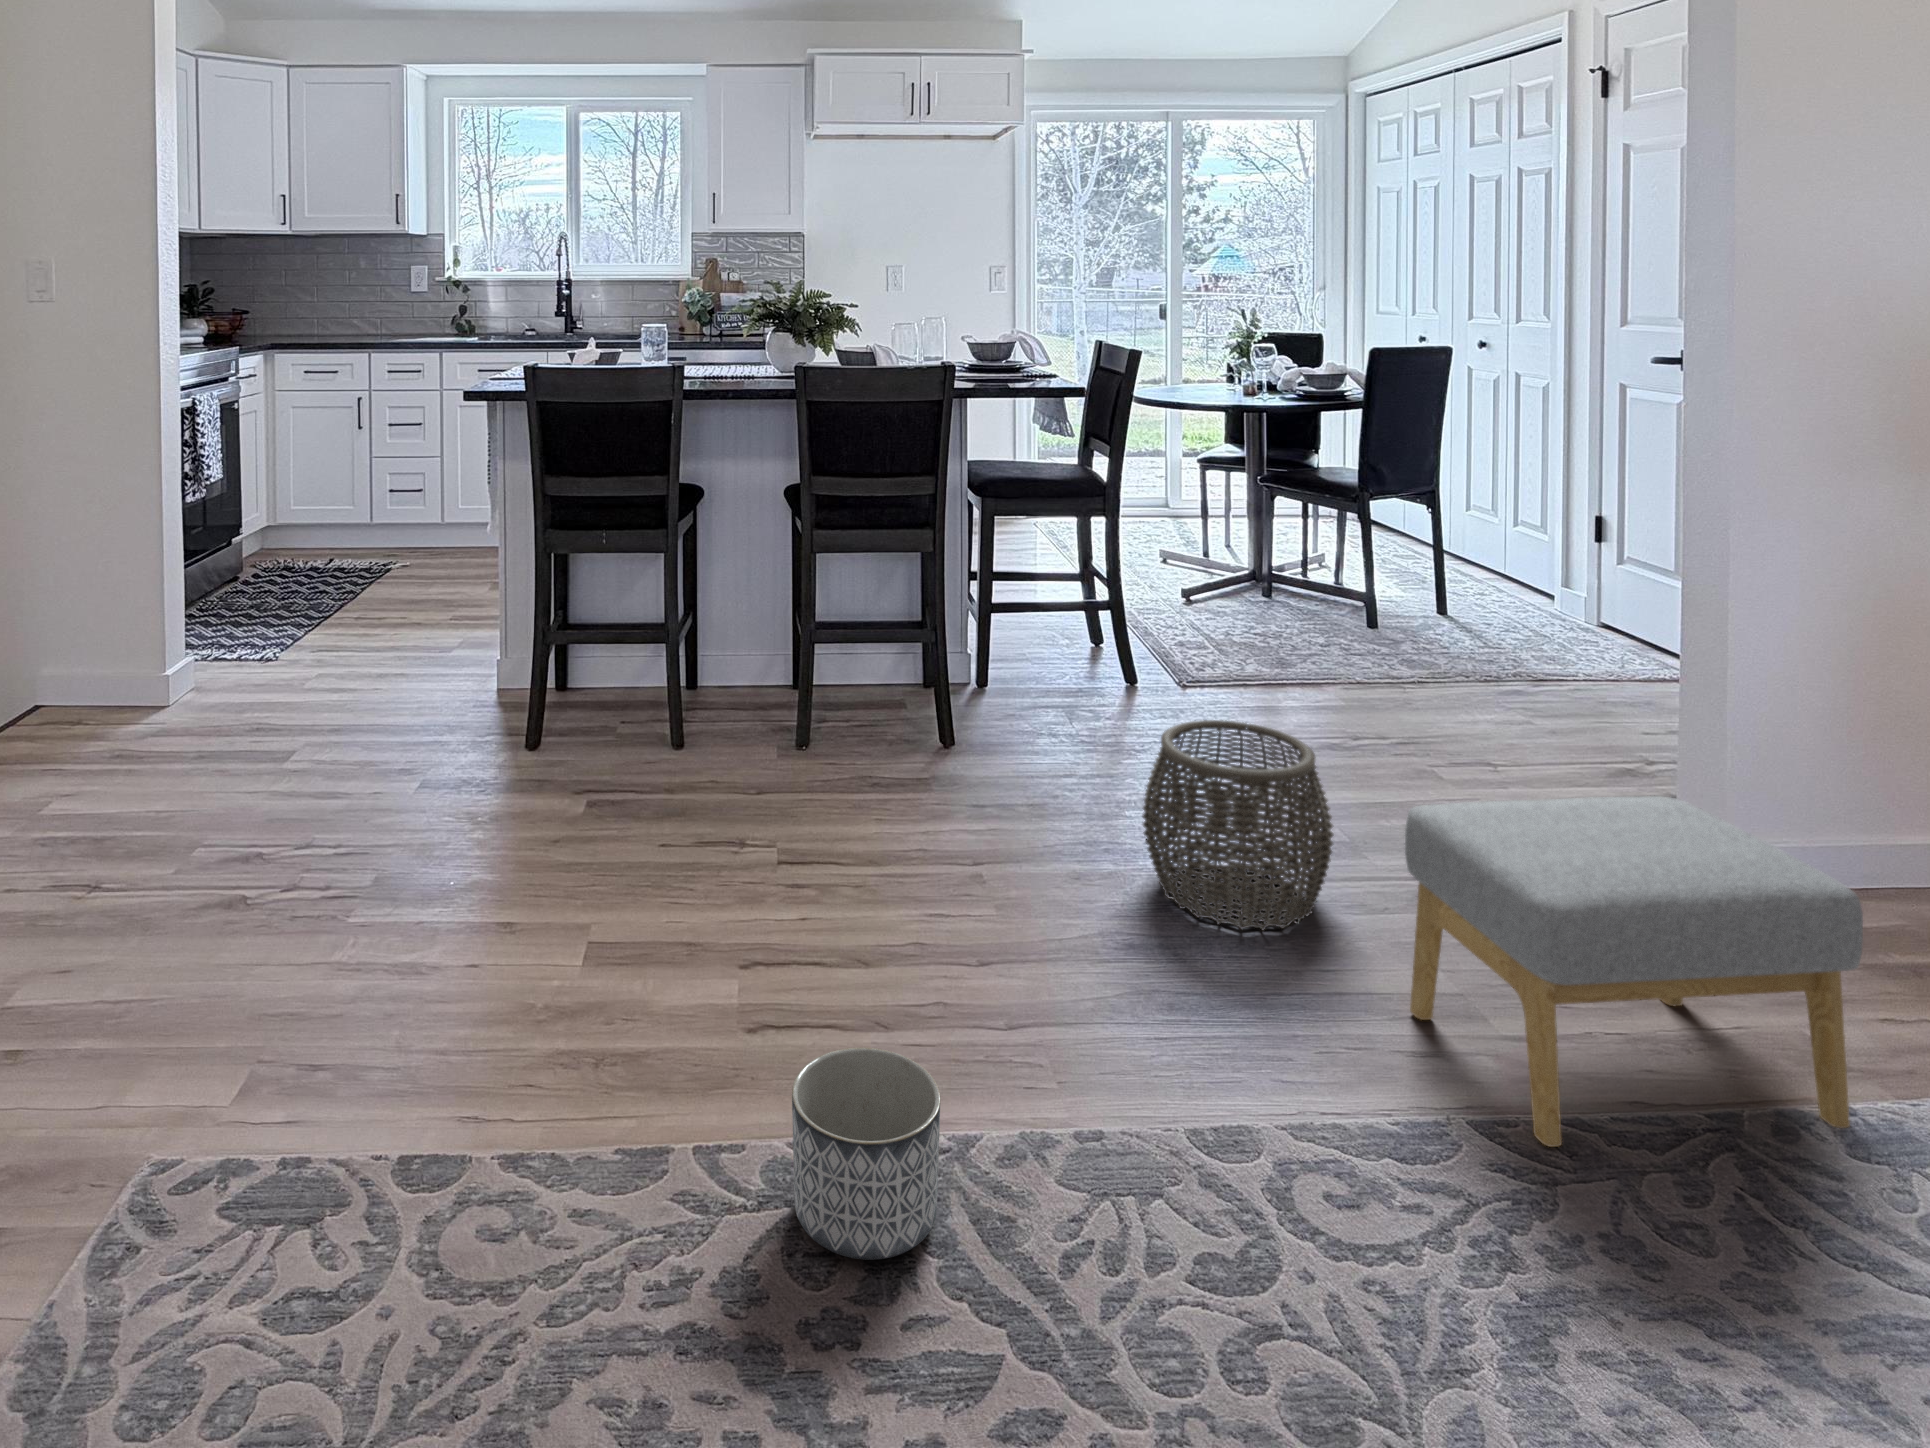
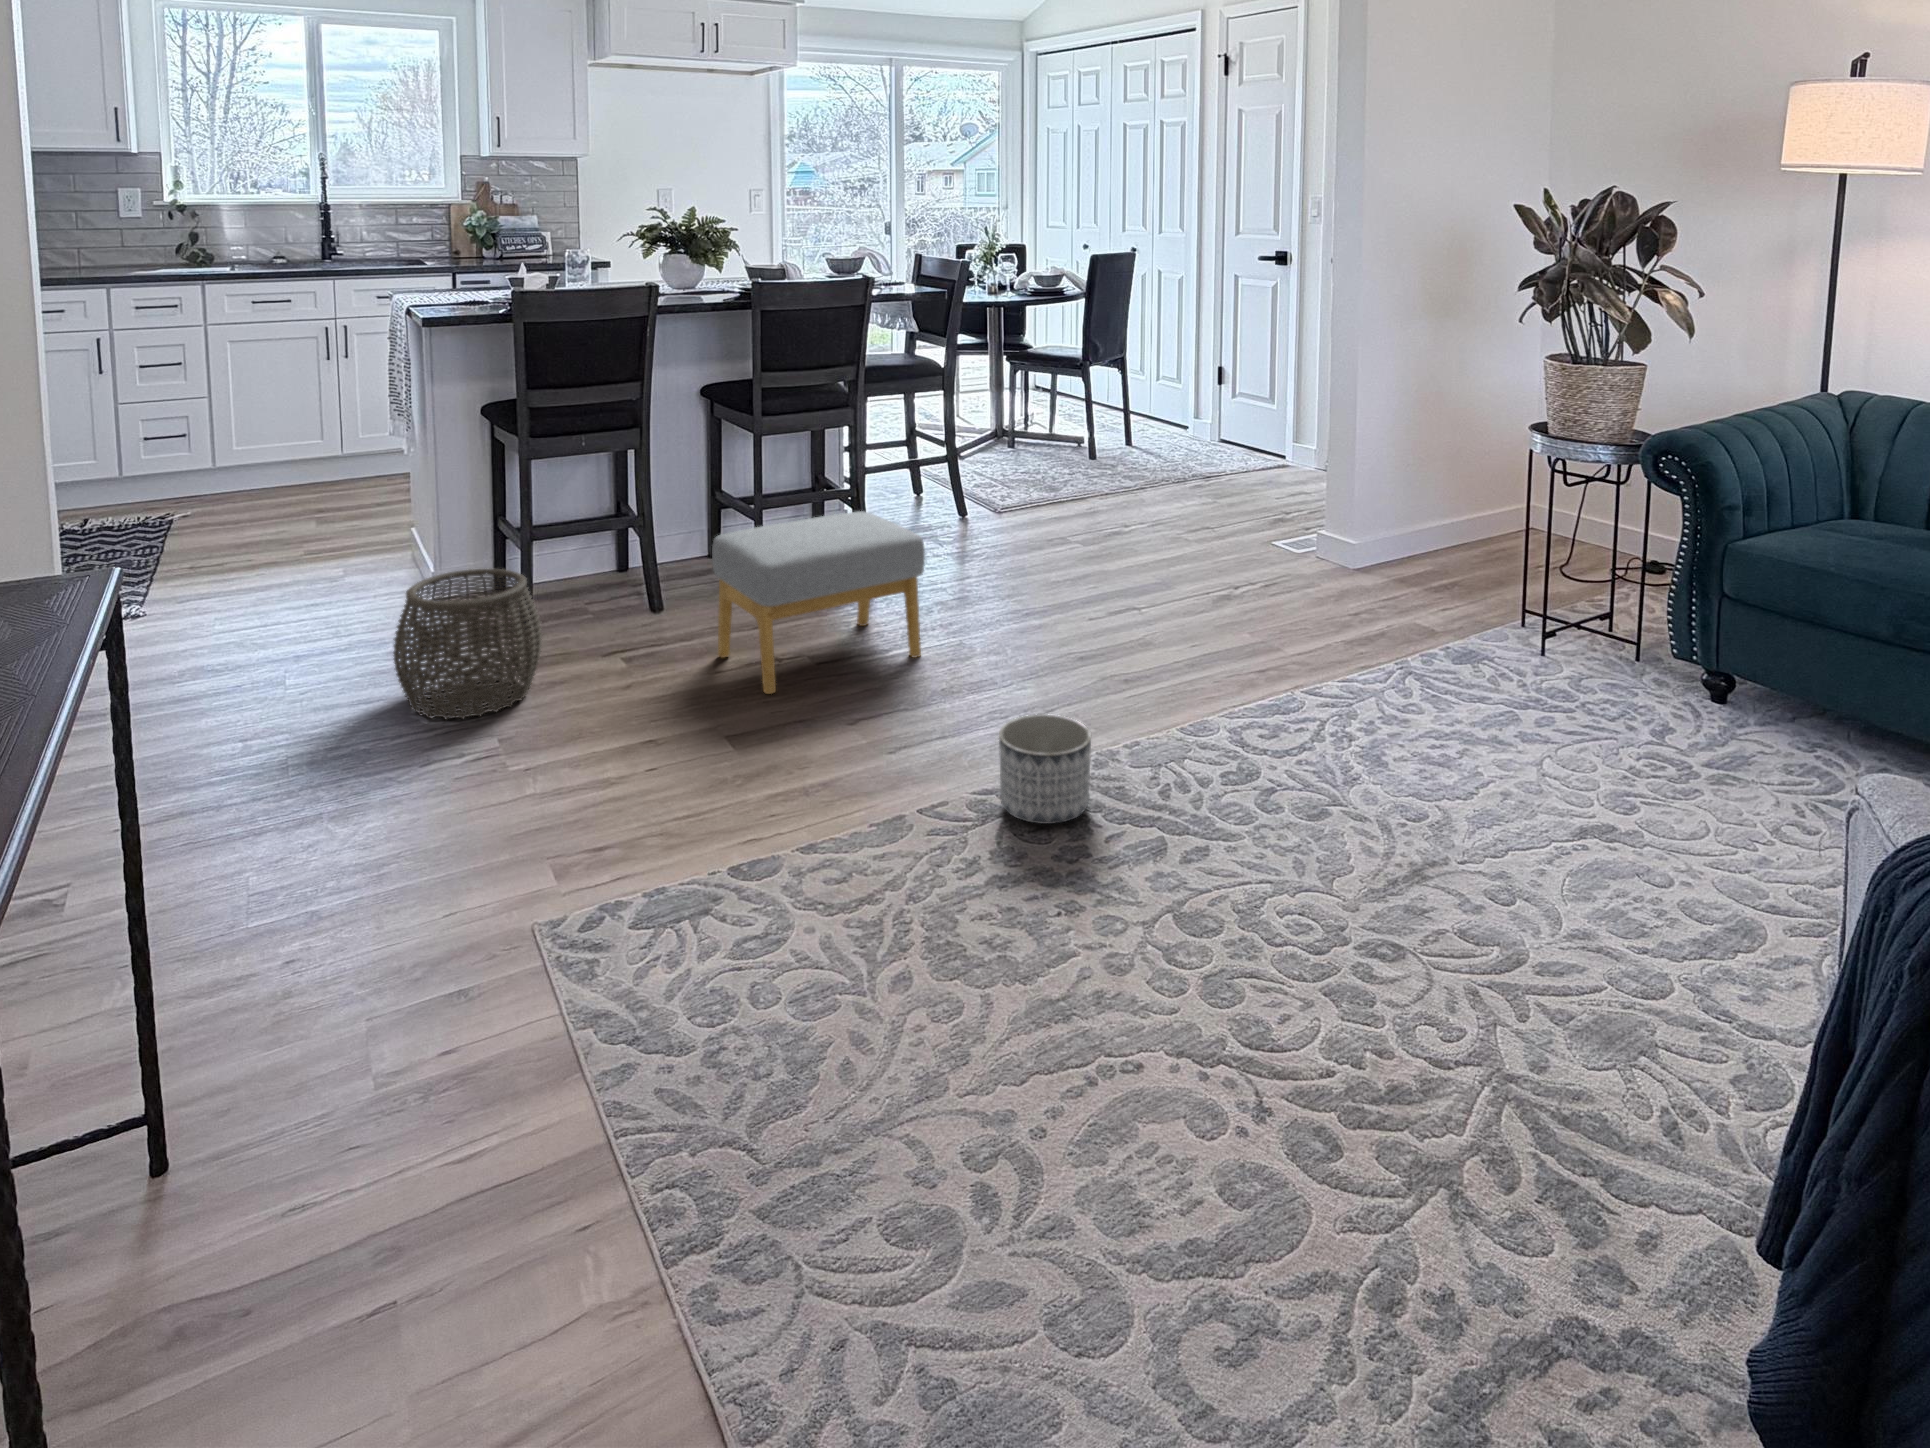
woven basket: present [1142,720,1334,931] -> present [393,569,542,719]
footstool: present [1405,796,1863,1147] -> present [712,511,925,694]

